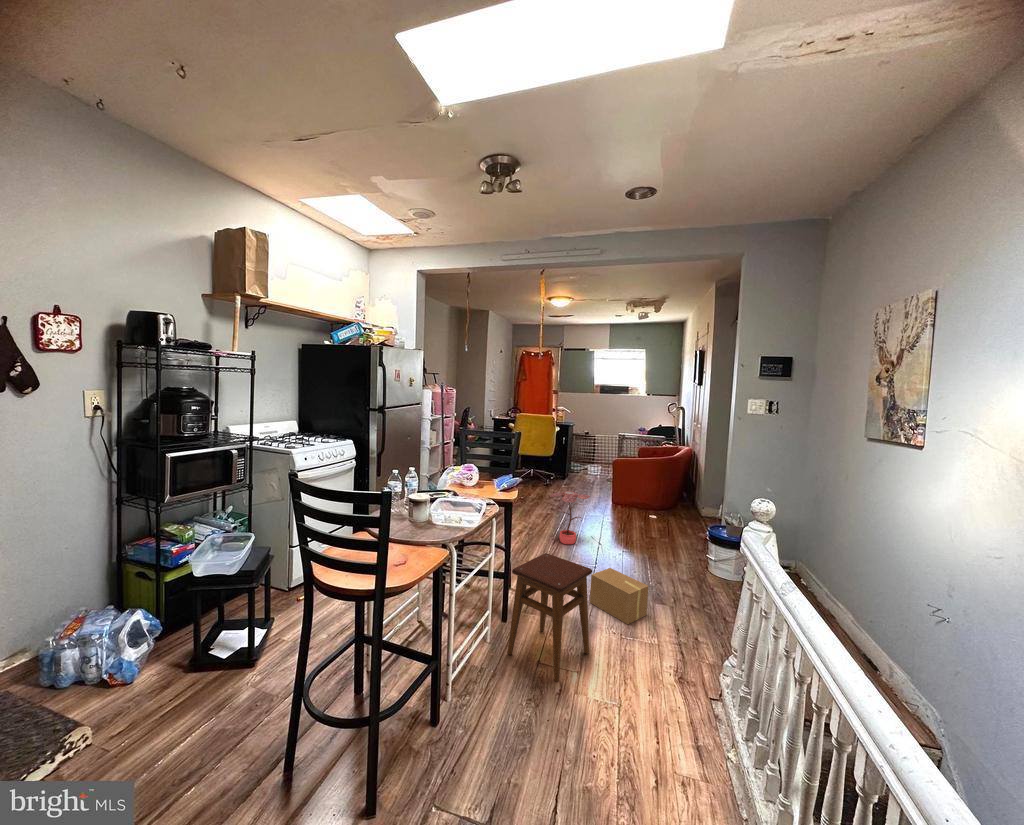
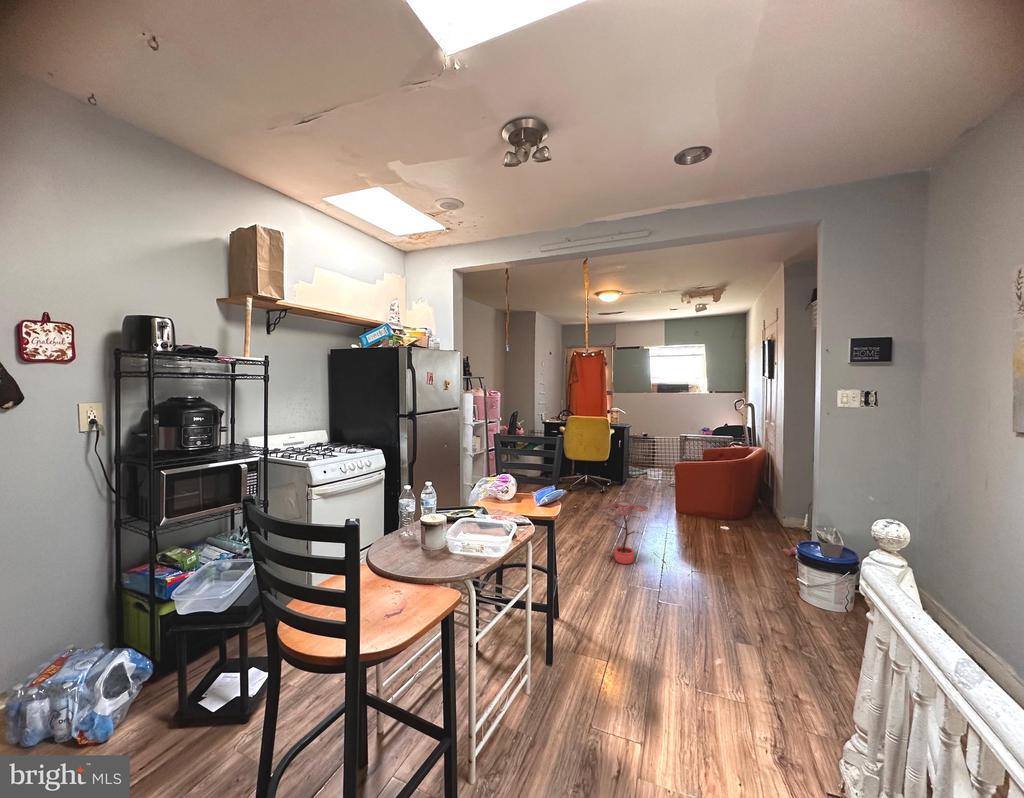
stool: present [508,553,592,682] -> none [550,581,654,755]
cardboard box: present [590,568,648,624] -> none [653,597,727,673]

